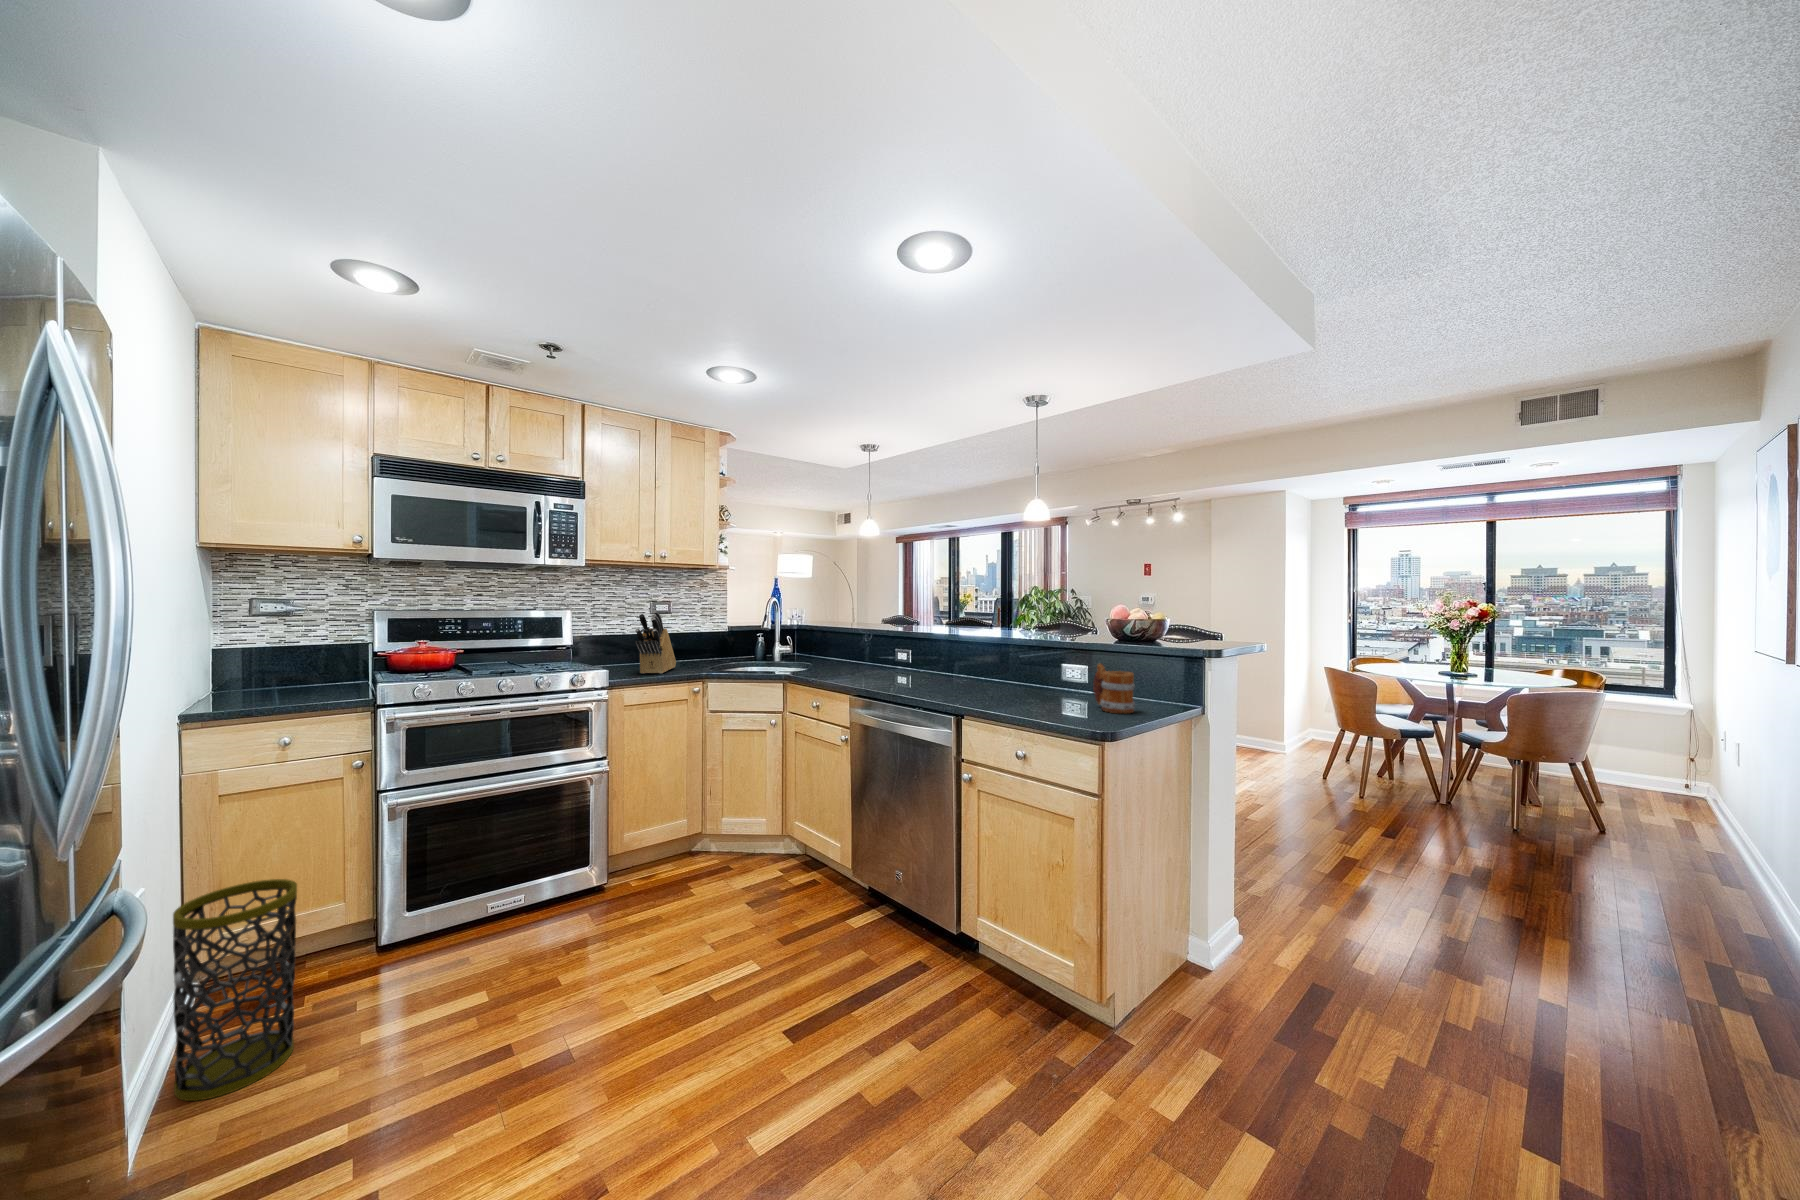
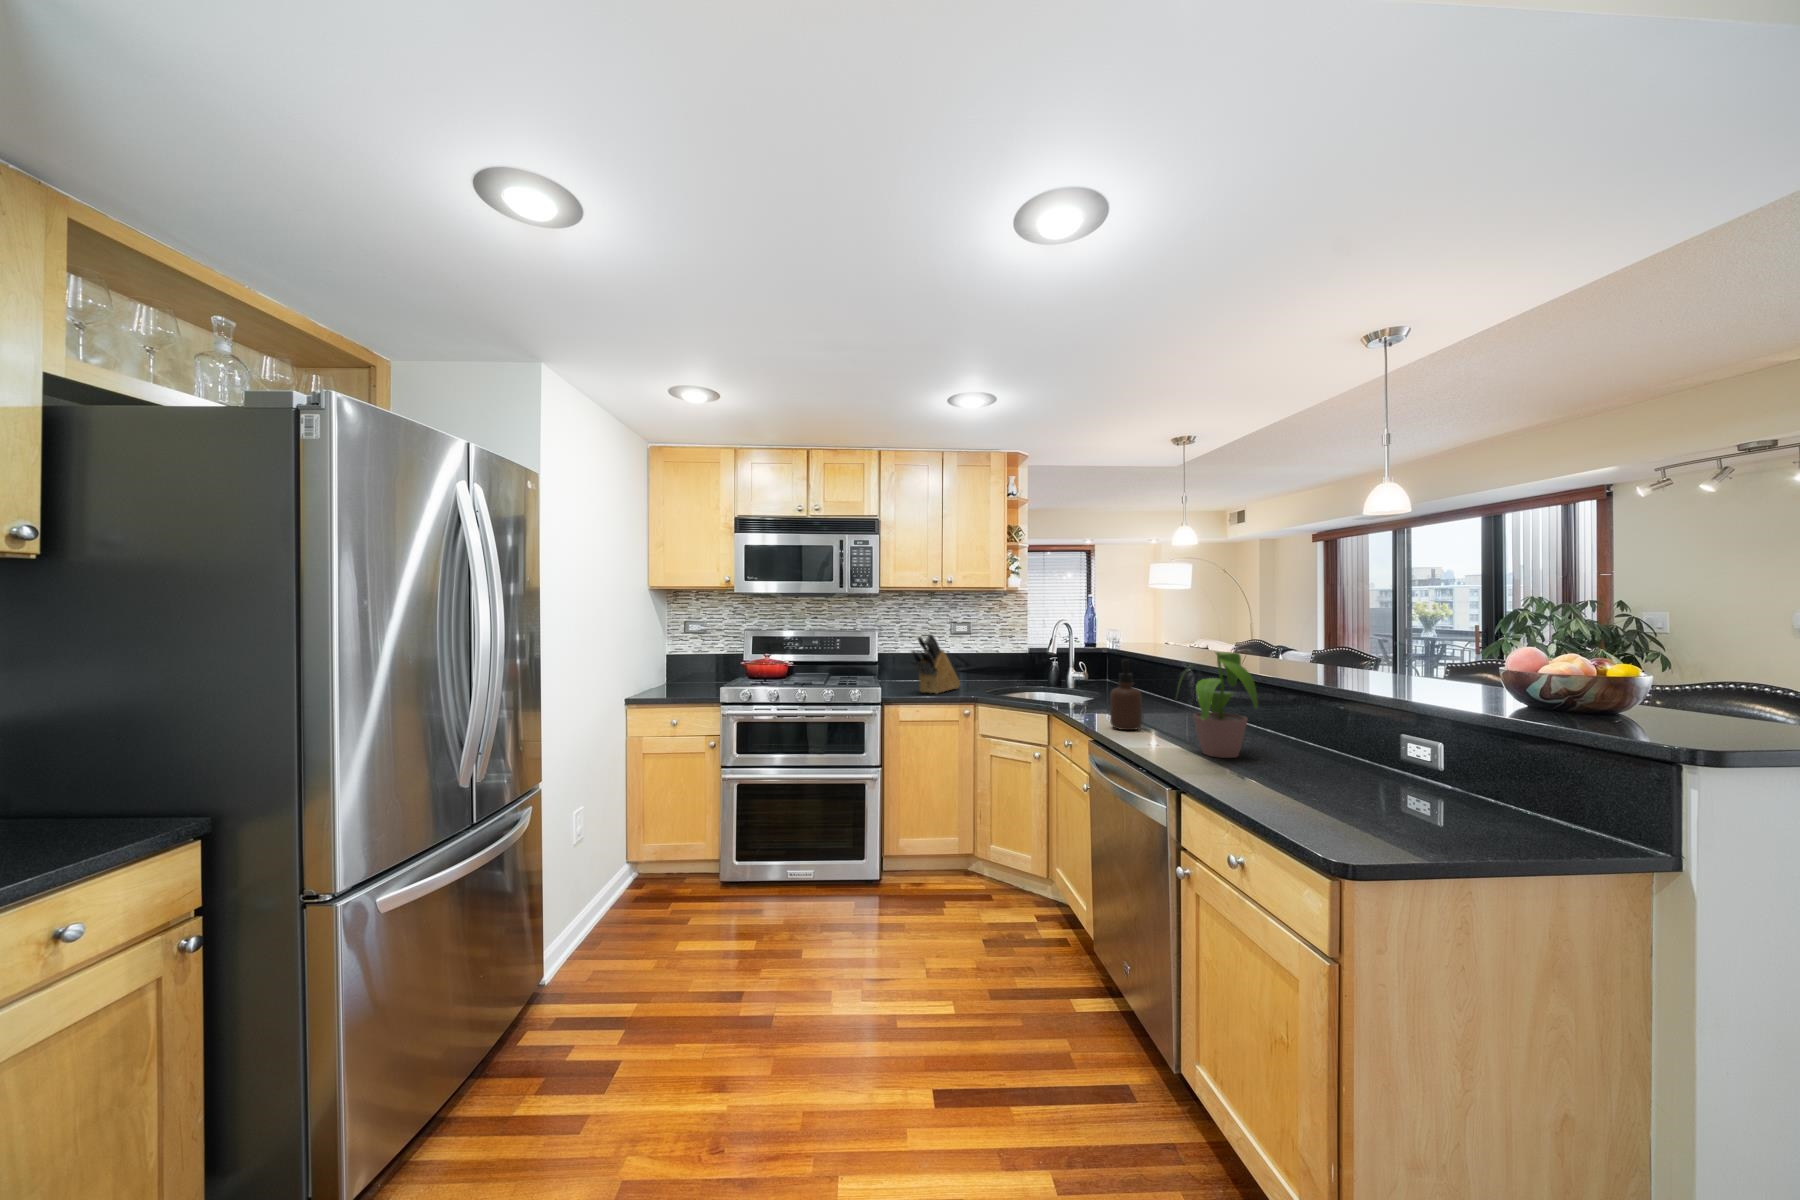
potted plant: none [936,616,1005,696] -> present [1177,652,1258,758]
soap dispenser: none [869,627,894,686] -> present [1110,659,1142,730]
mug: present [1093,664,1135,713] -> none [1377,734,1445,820]
trash can: present [173,879,297,1101] -> none [589,818,650,954]

